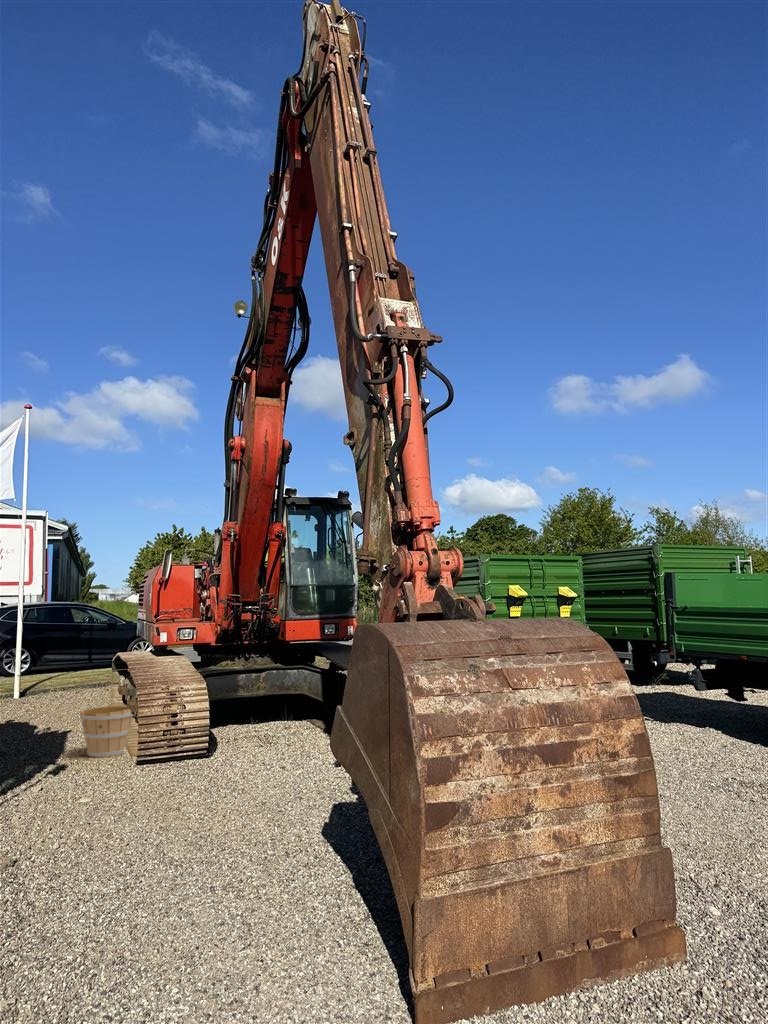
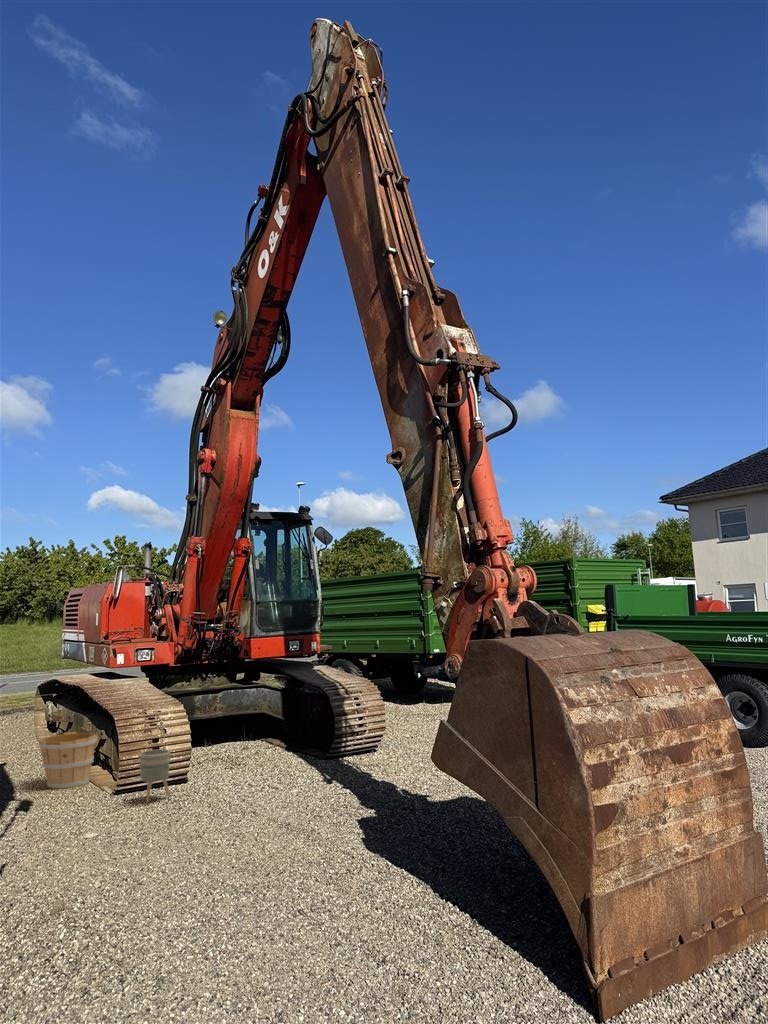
planter: none [155,725,184,775] -> present [139,749,170,803]

